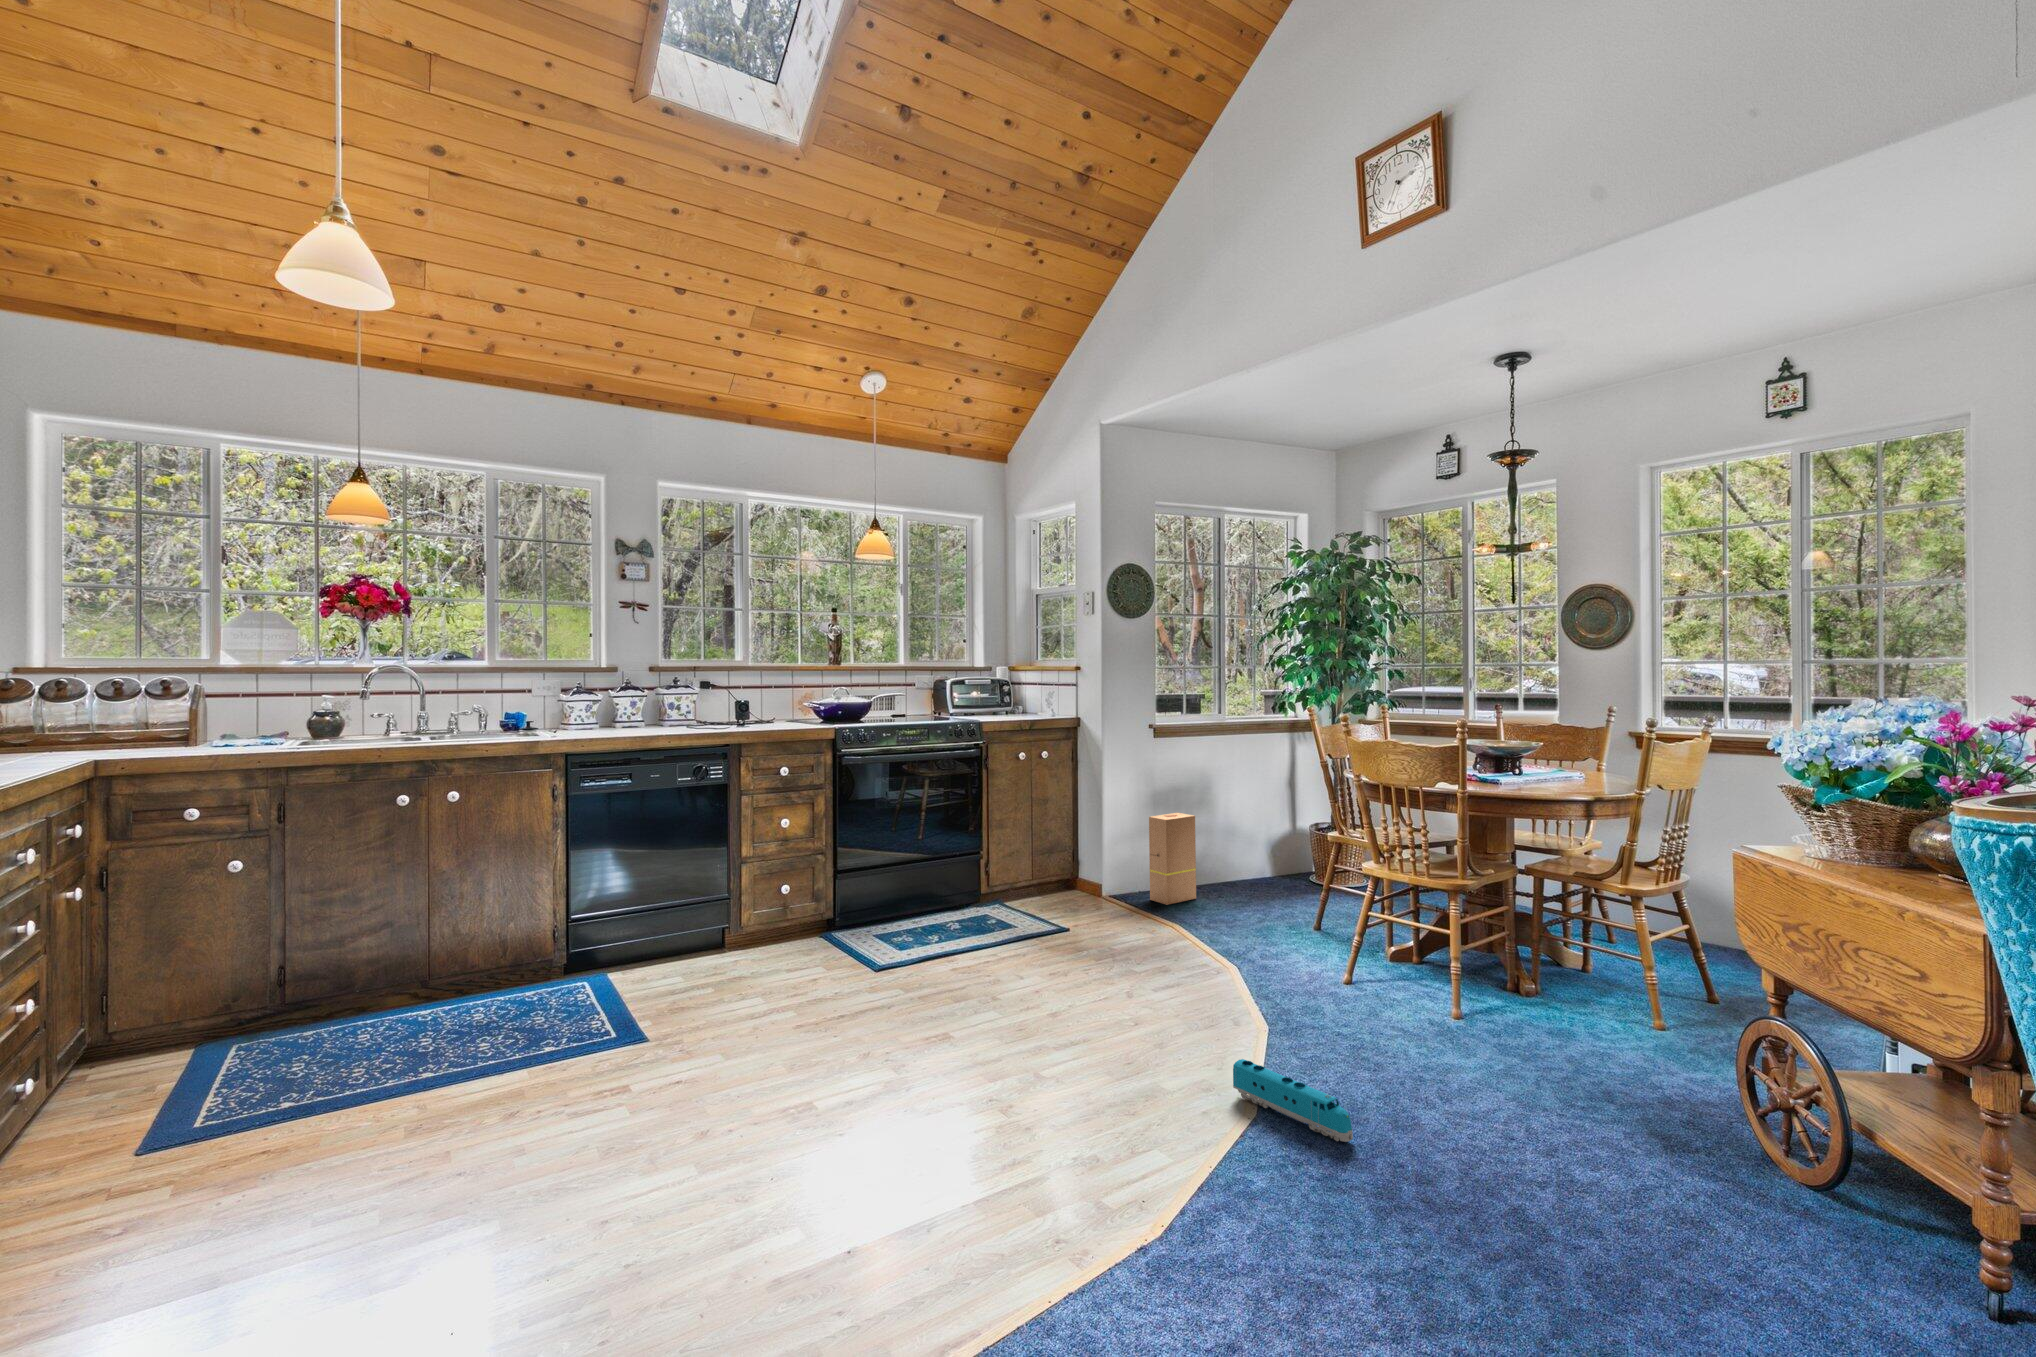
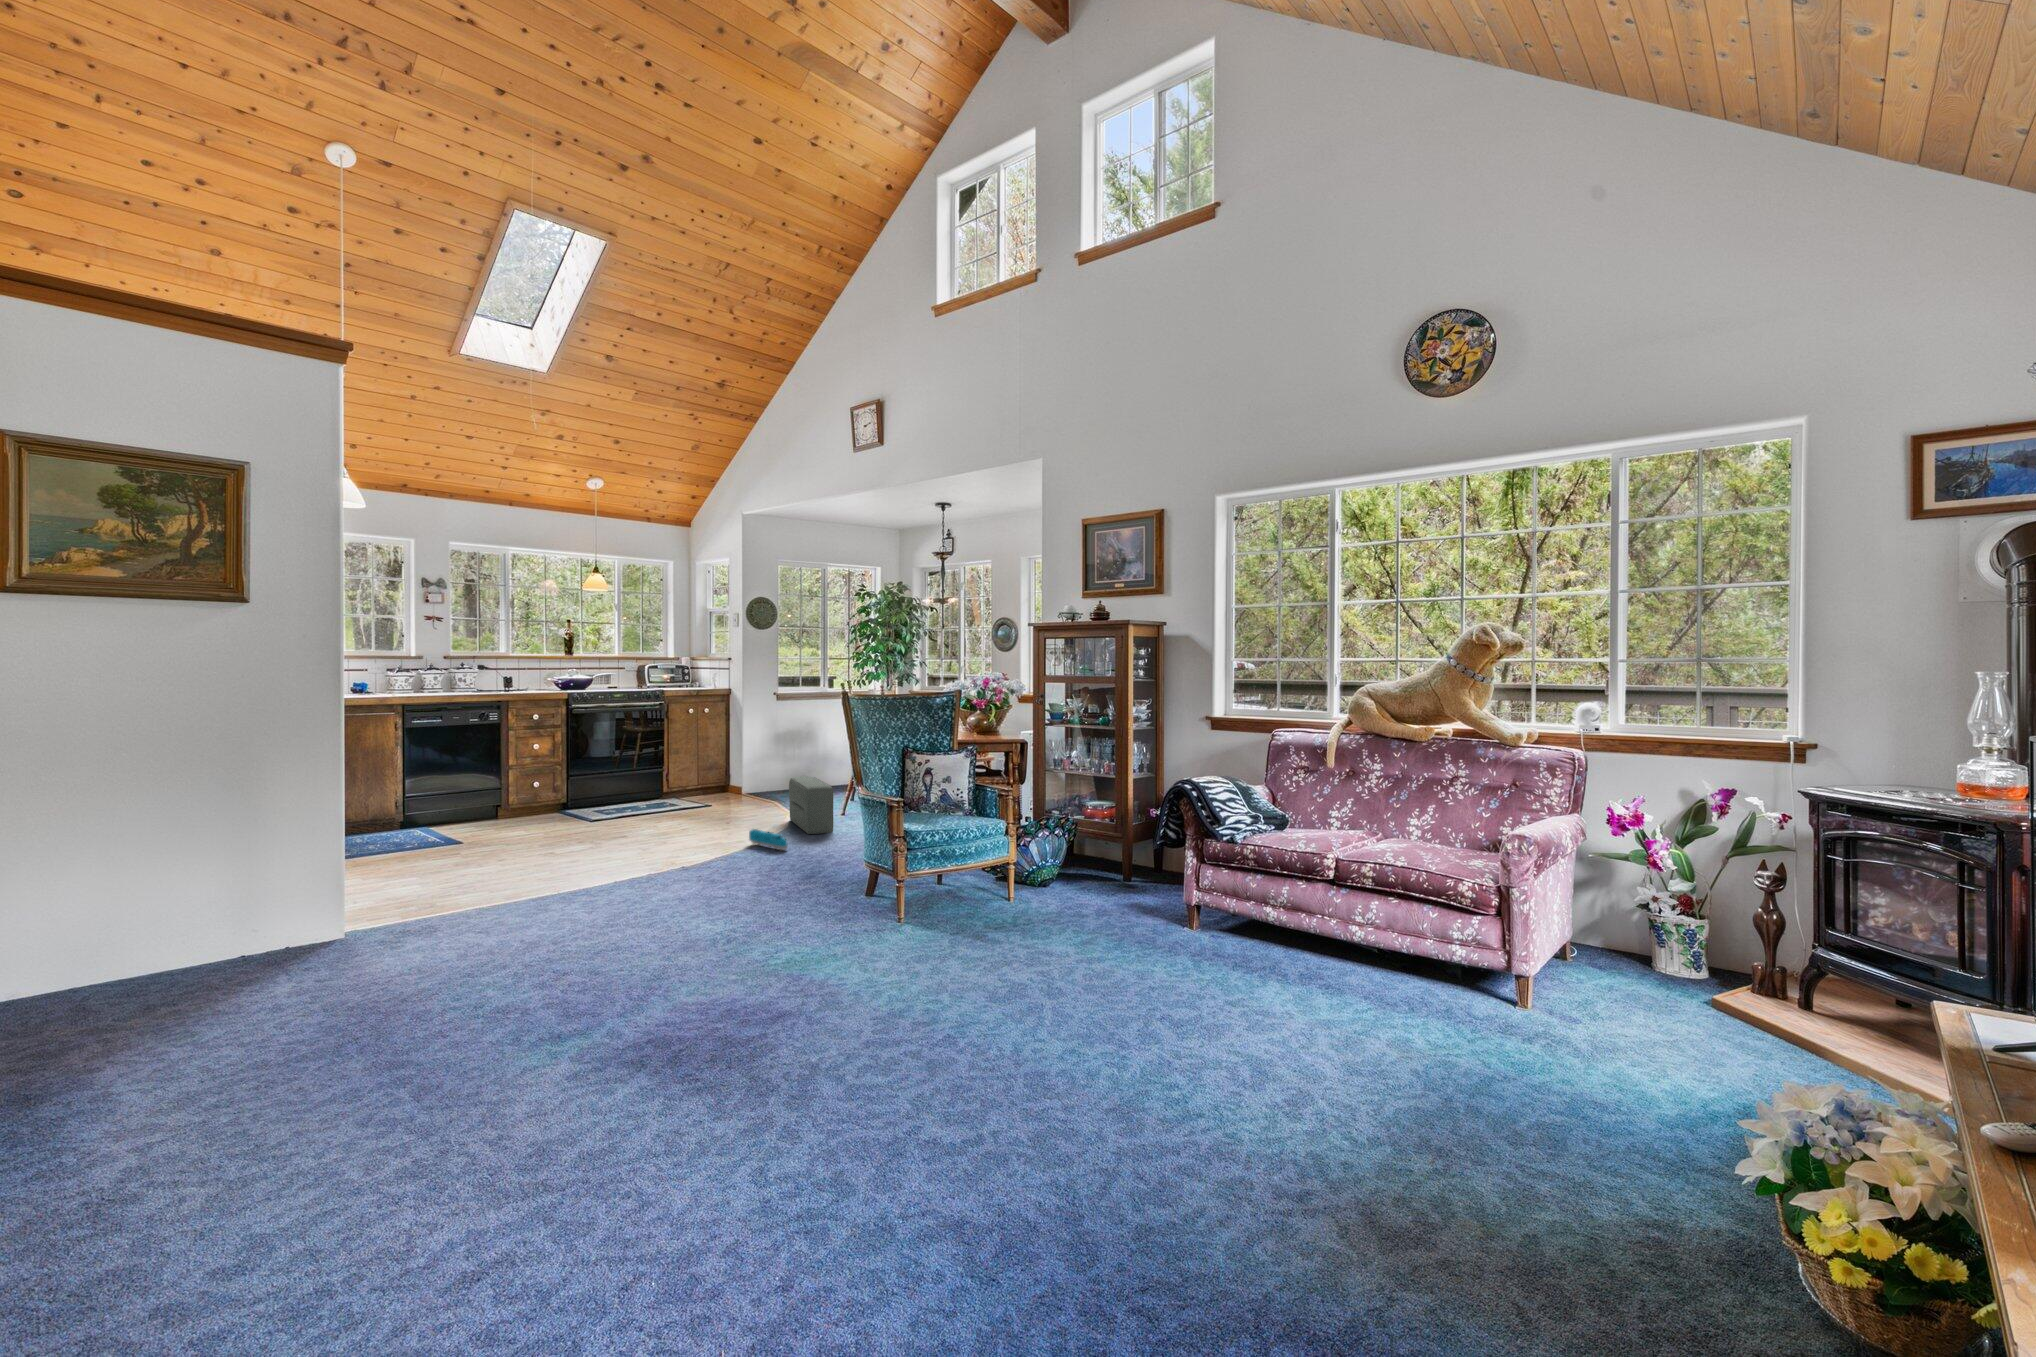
cardboard box: present [1149,813,1196,905] -> none [770,745,798,797]
pouf: none [1247,903,1387,1055] -> present [789,777,833,834]

